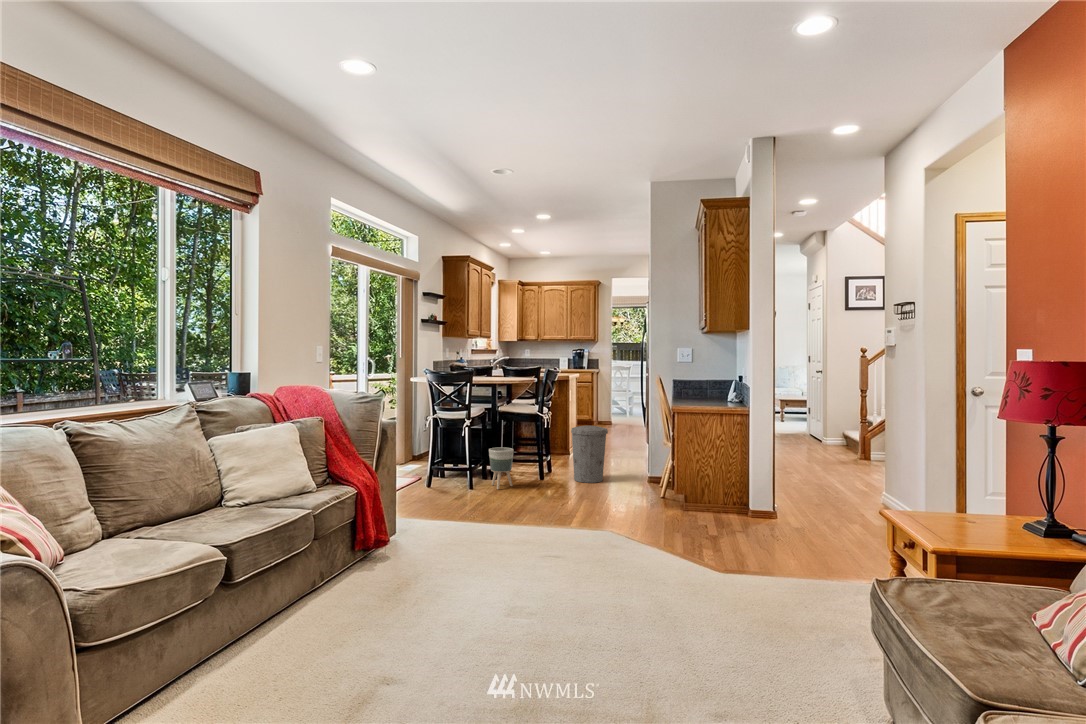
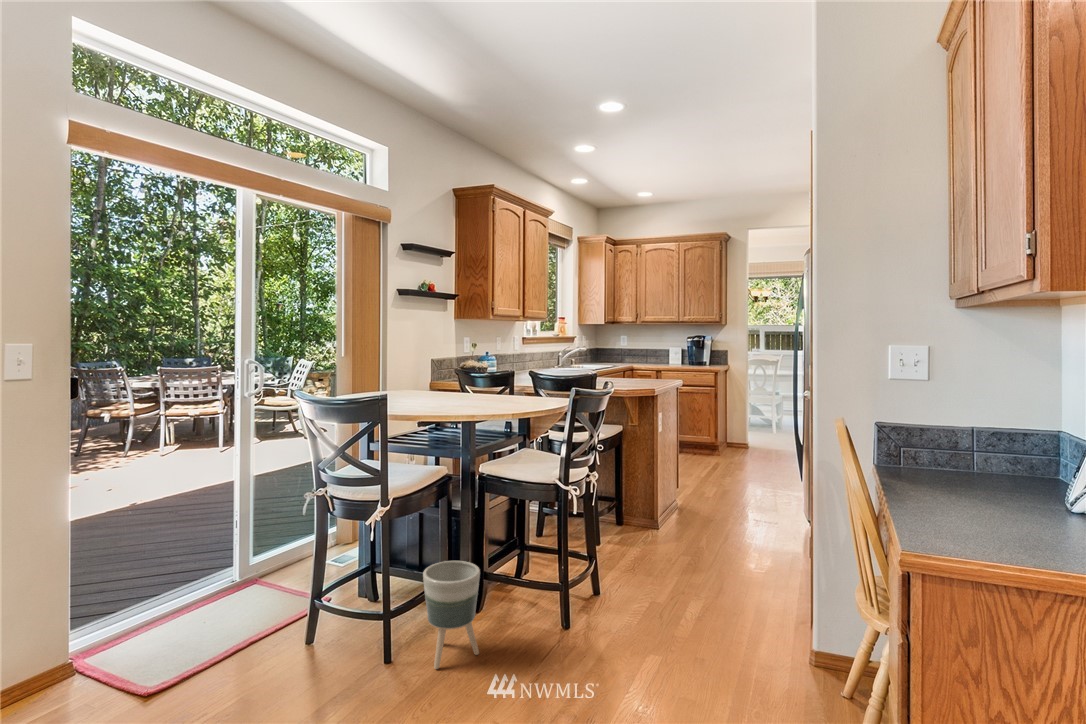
trash can: present [571,426,608,483] -> none [625,511,711,656]

